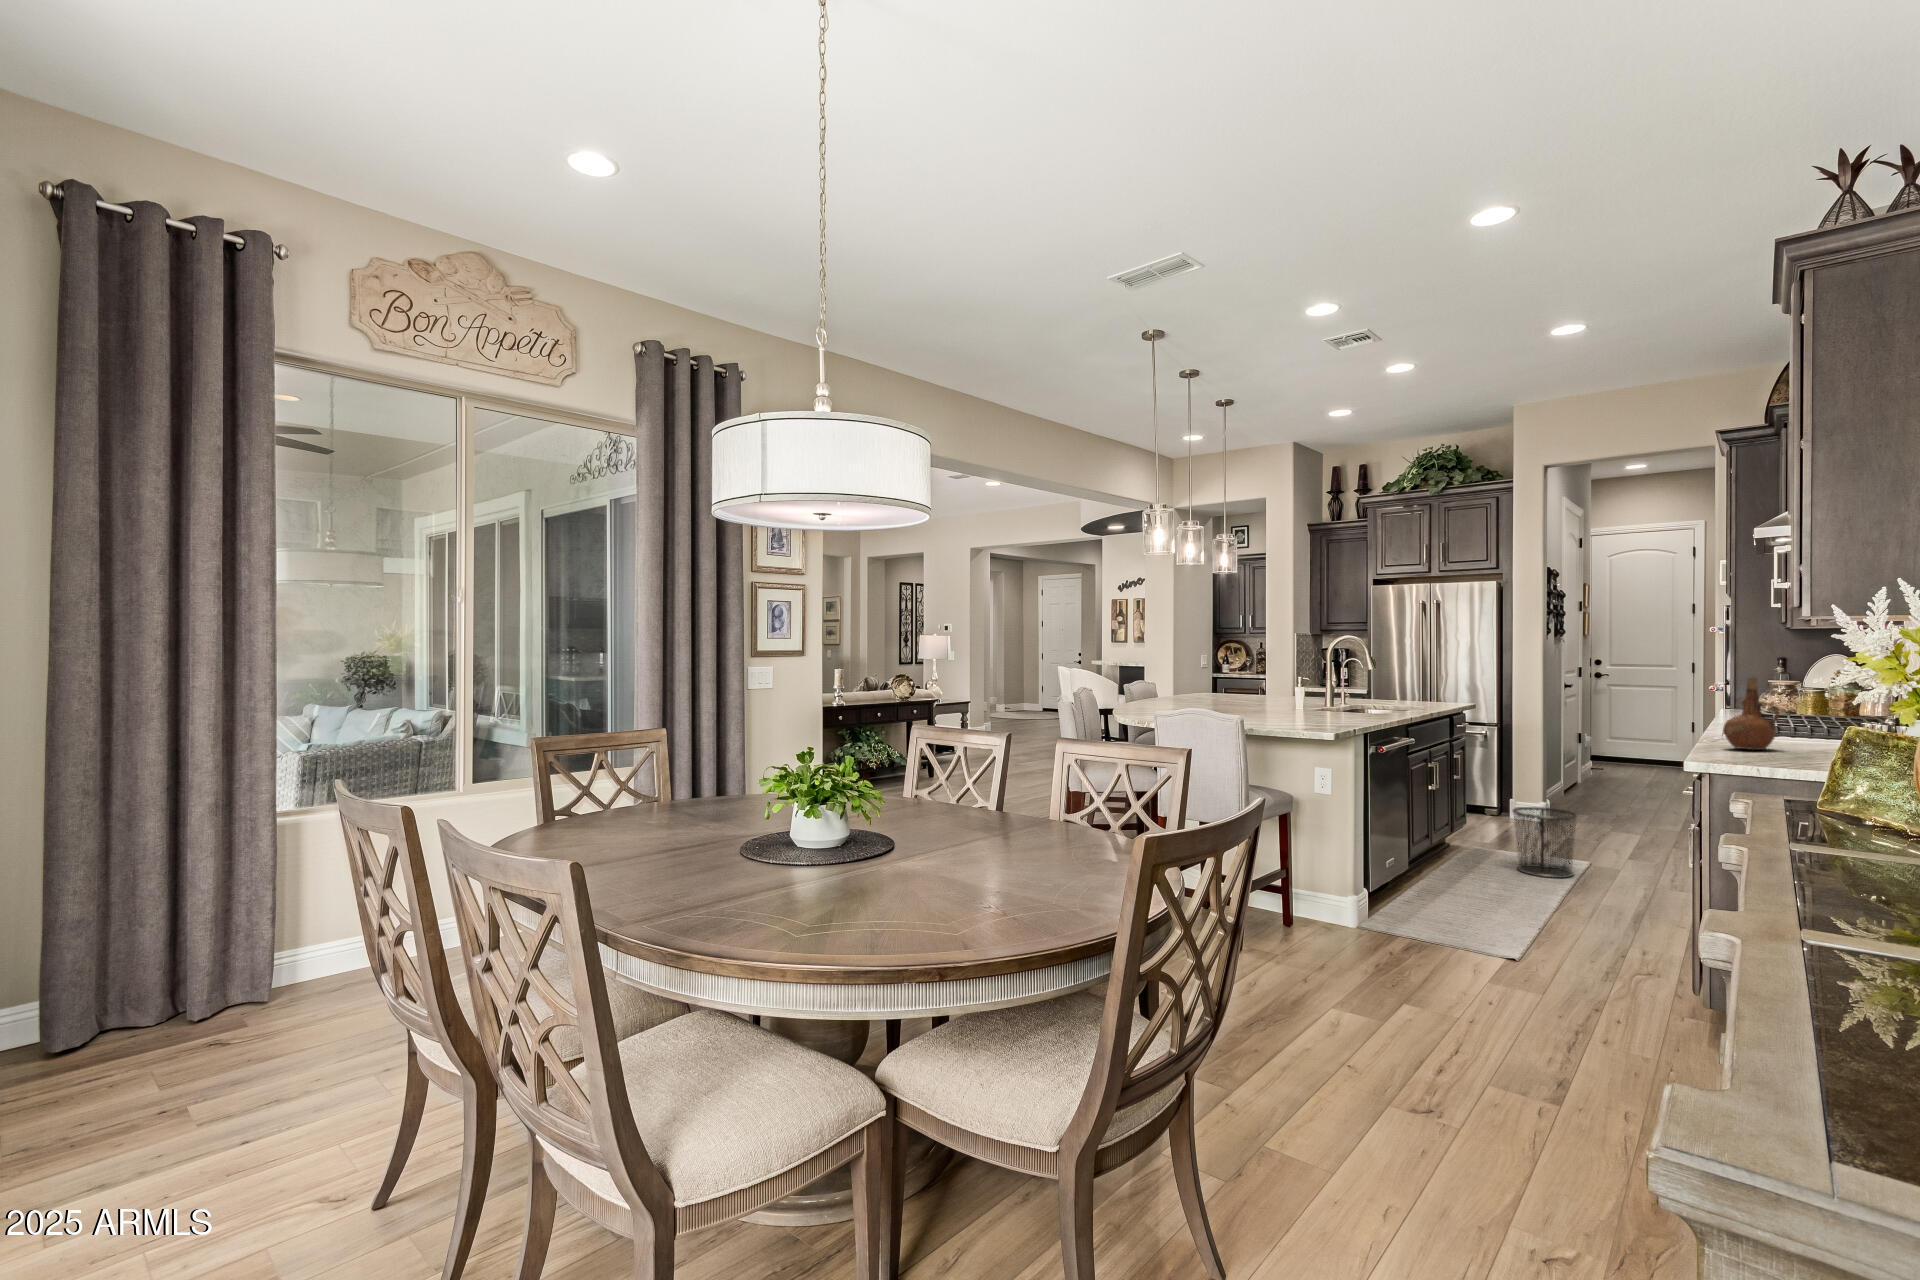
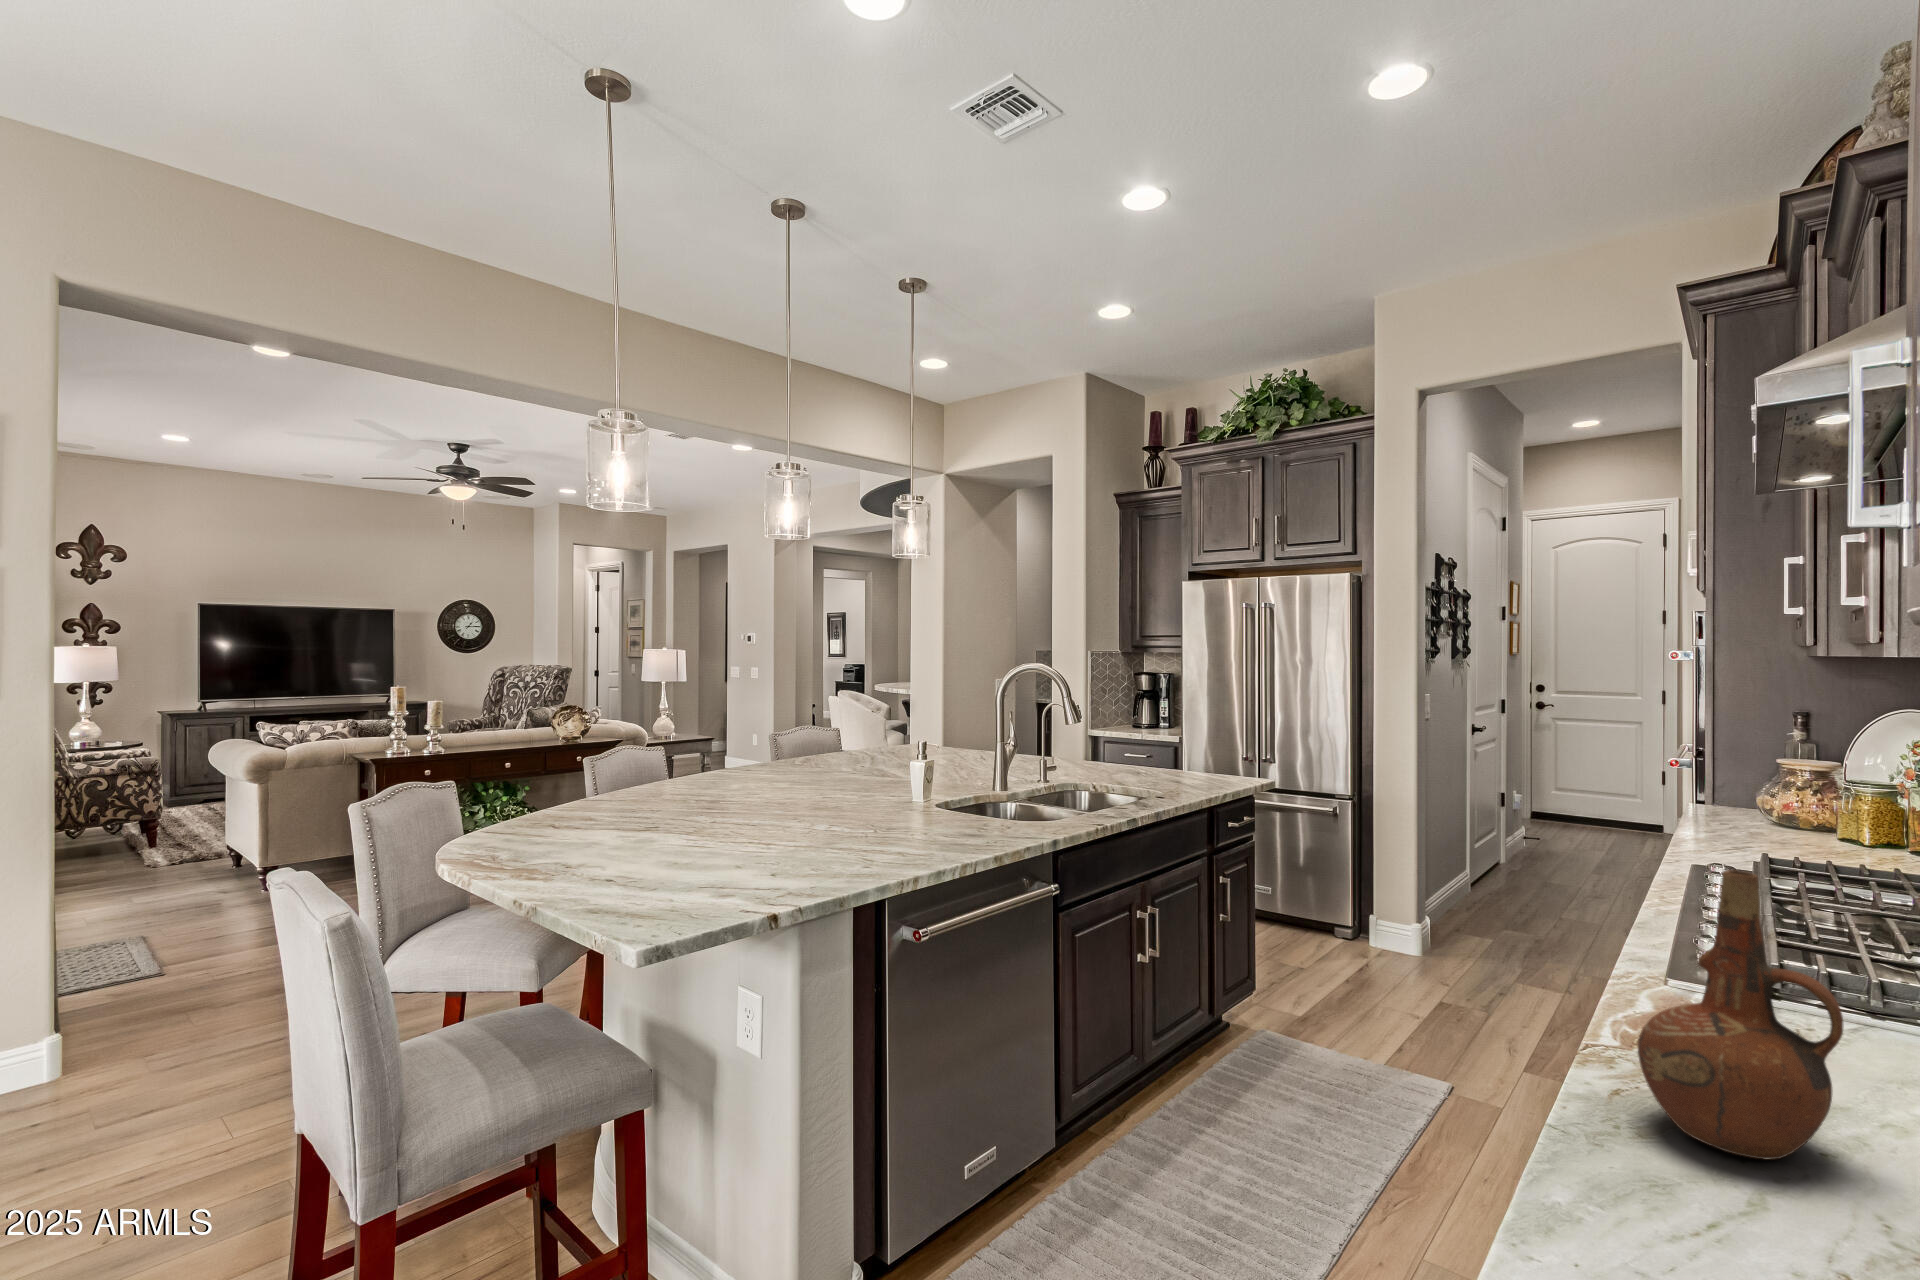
trash can: present [1512,807,1578,878] -> none [1296,981,1412,1137]

